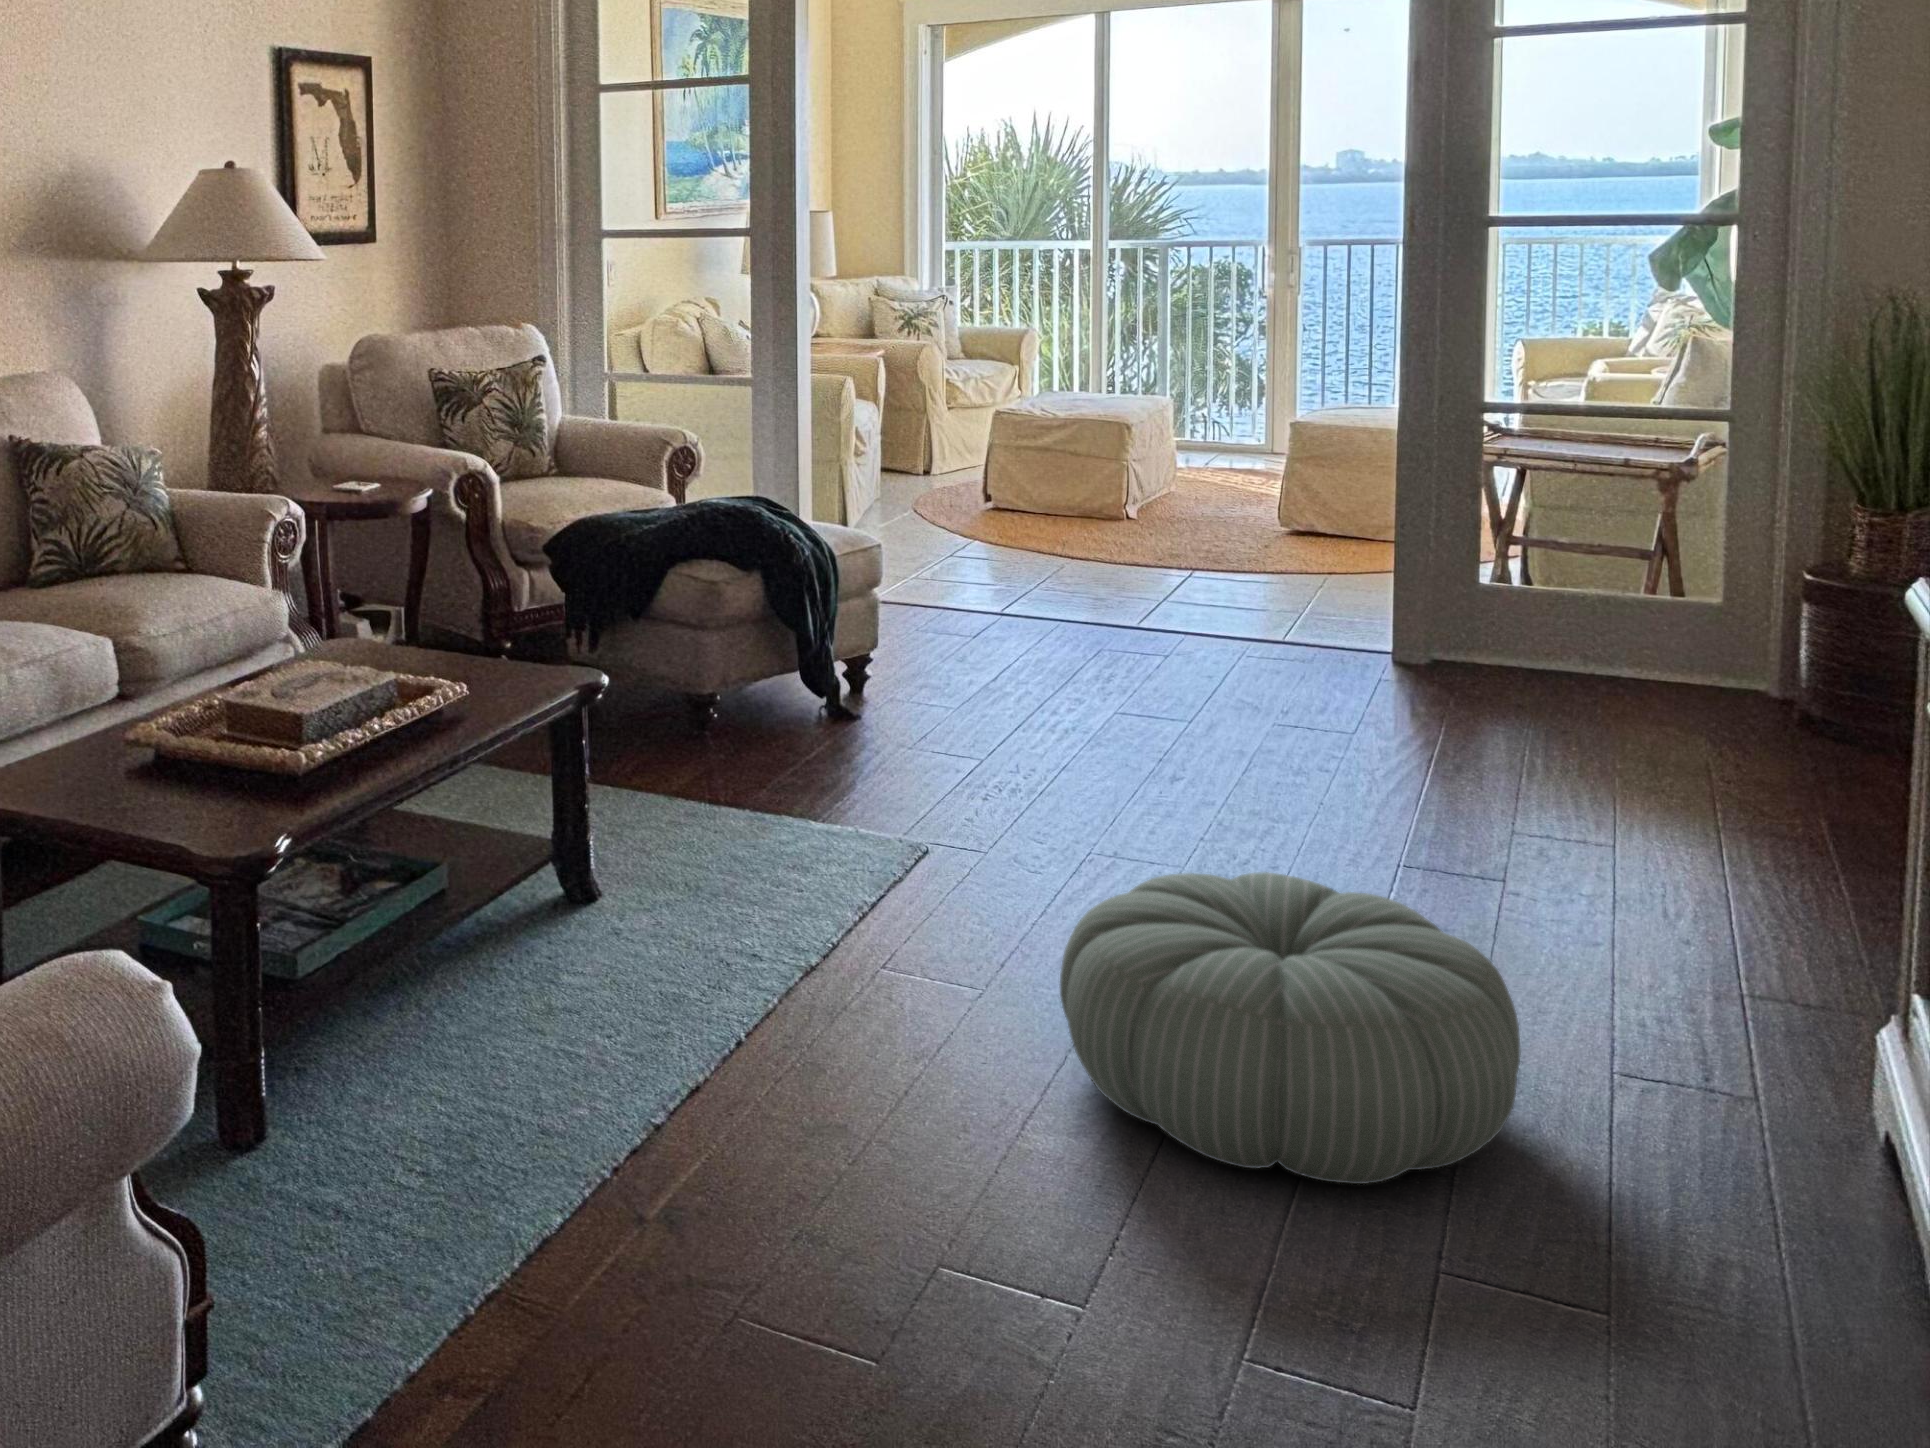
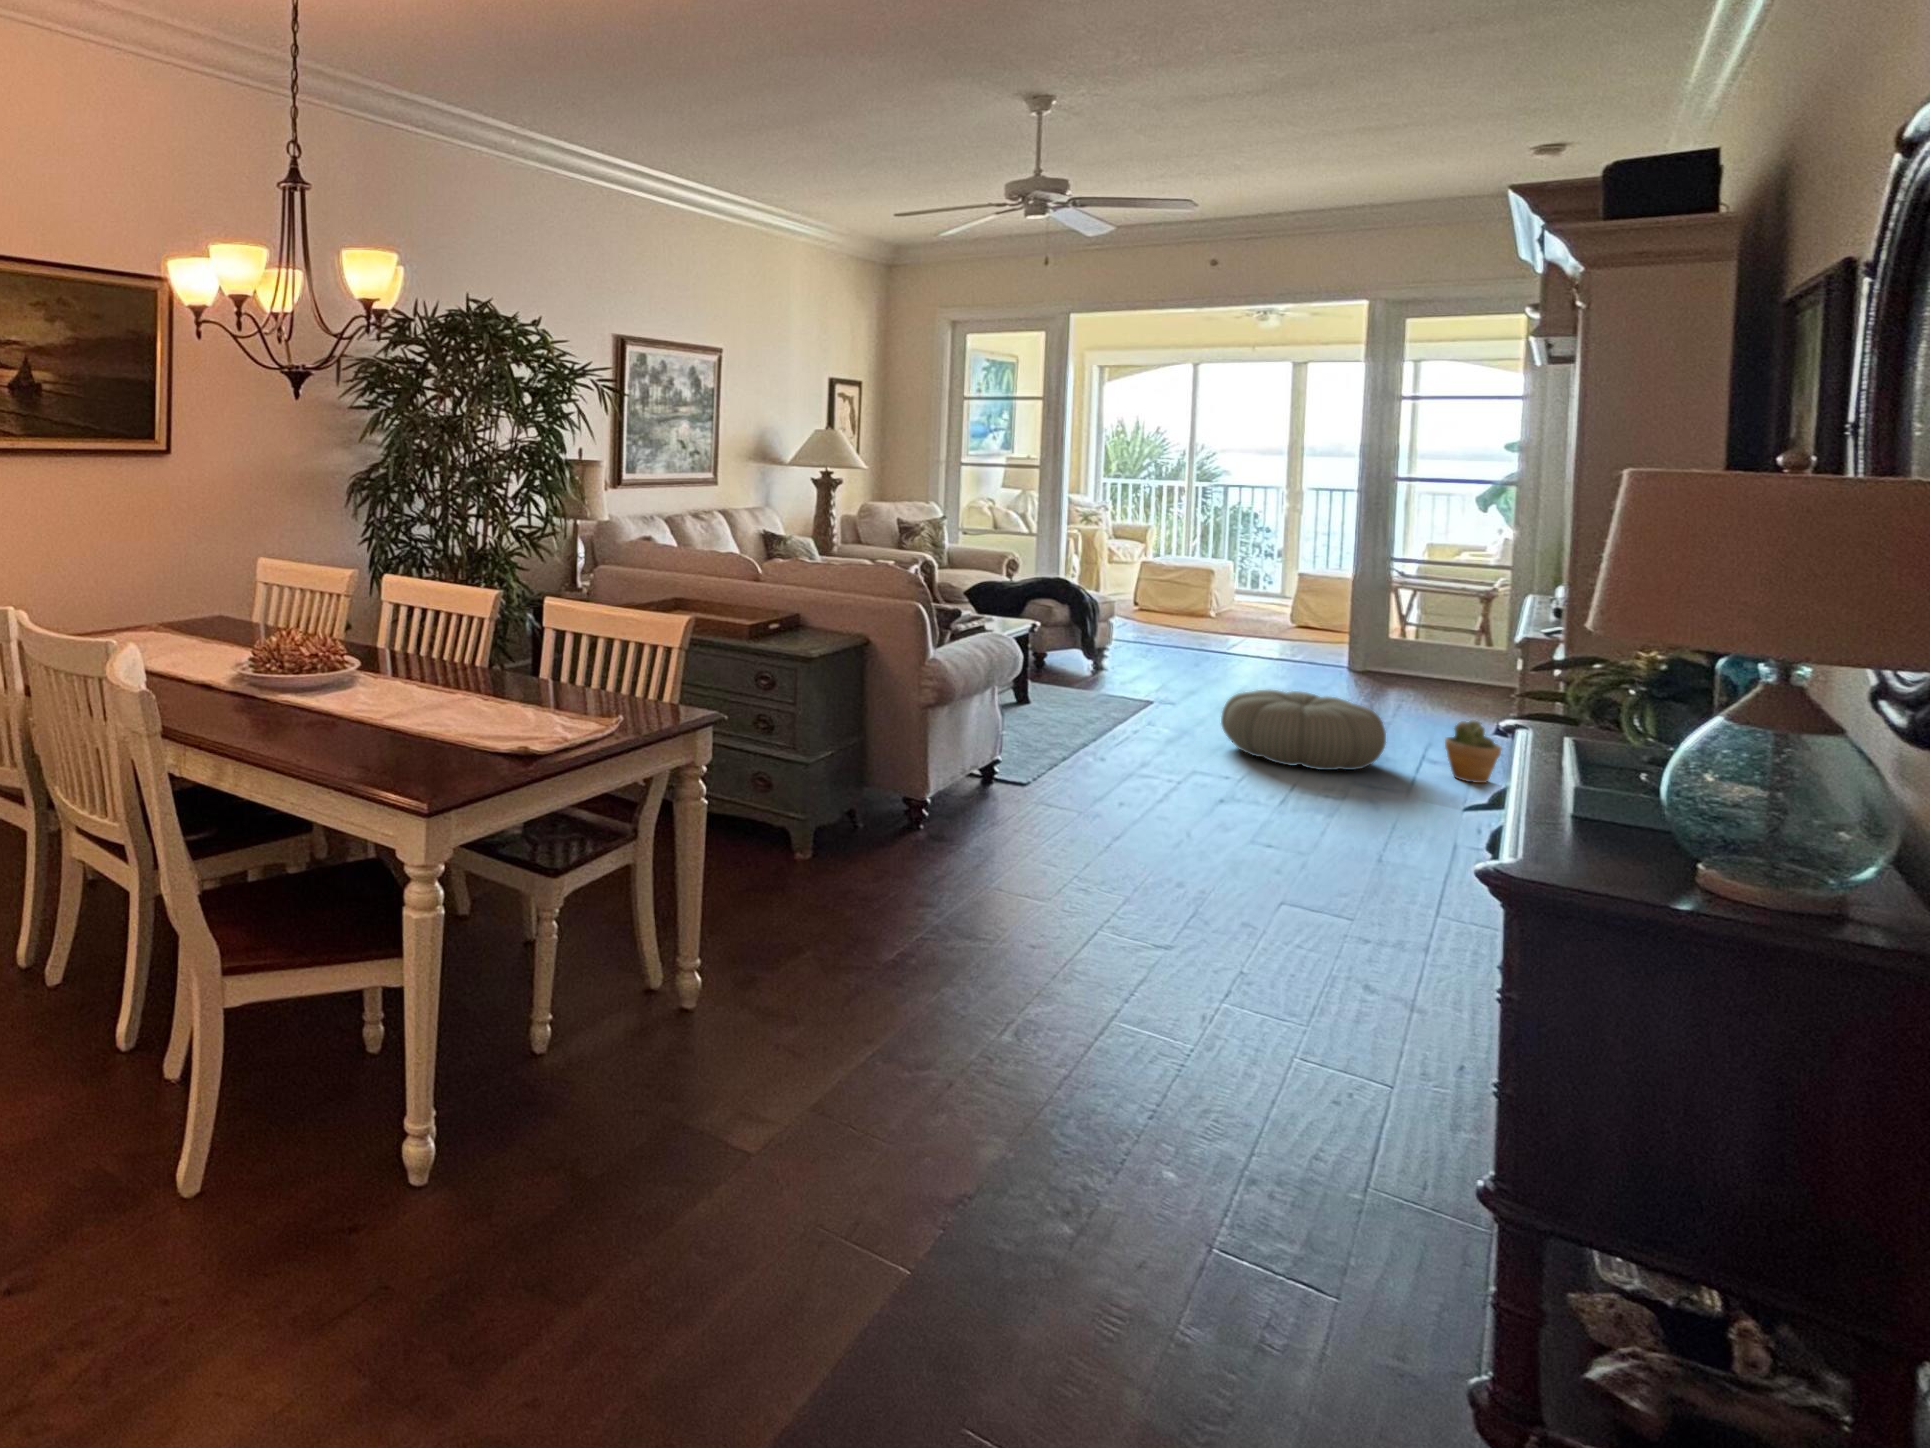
potted plant: none [1687,975,1862,1187] -> present [1445,720,1502,783]

